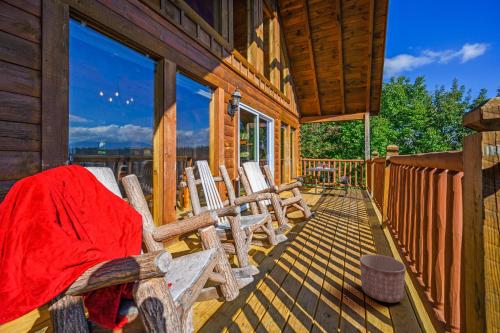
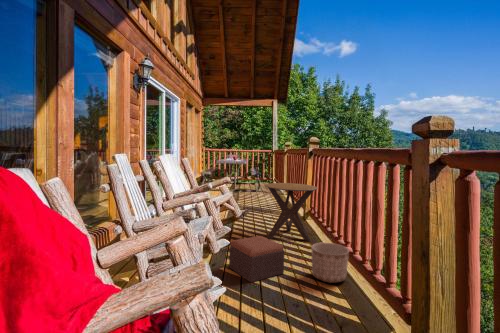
side table: none [330,189,387,250] -> present [265,183,317,242]
footstool: none [281,239,331,284] -> present [229,236,284,282]

